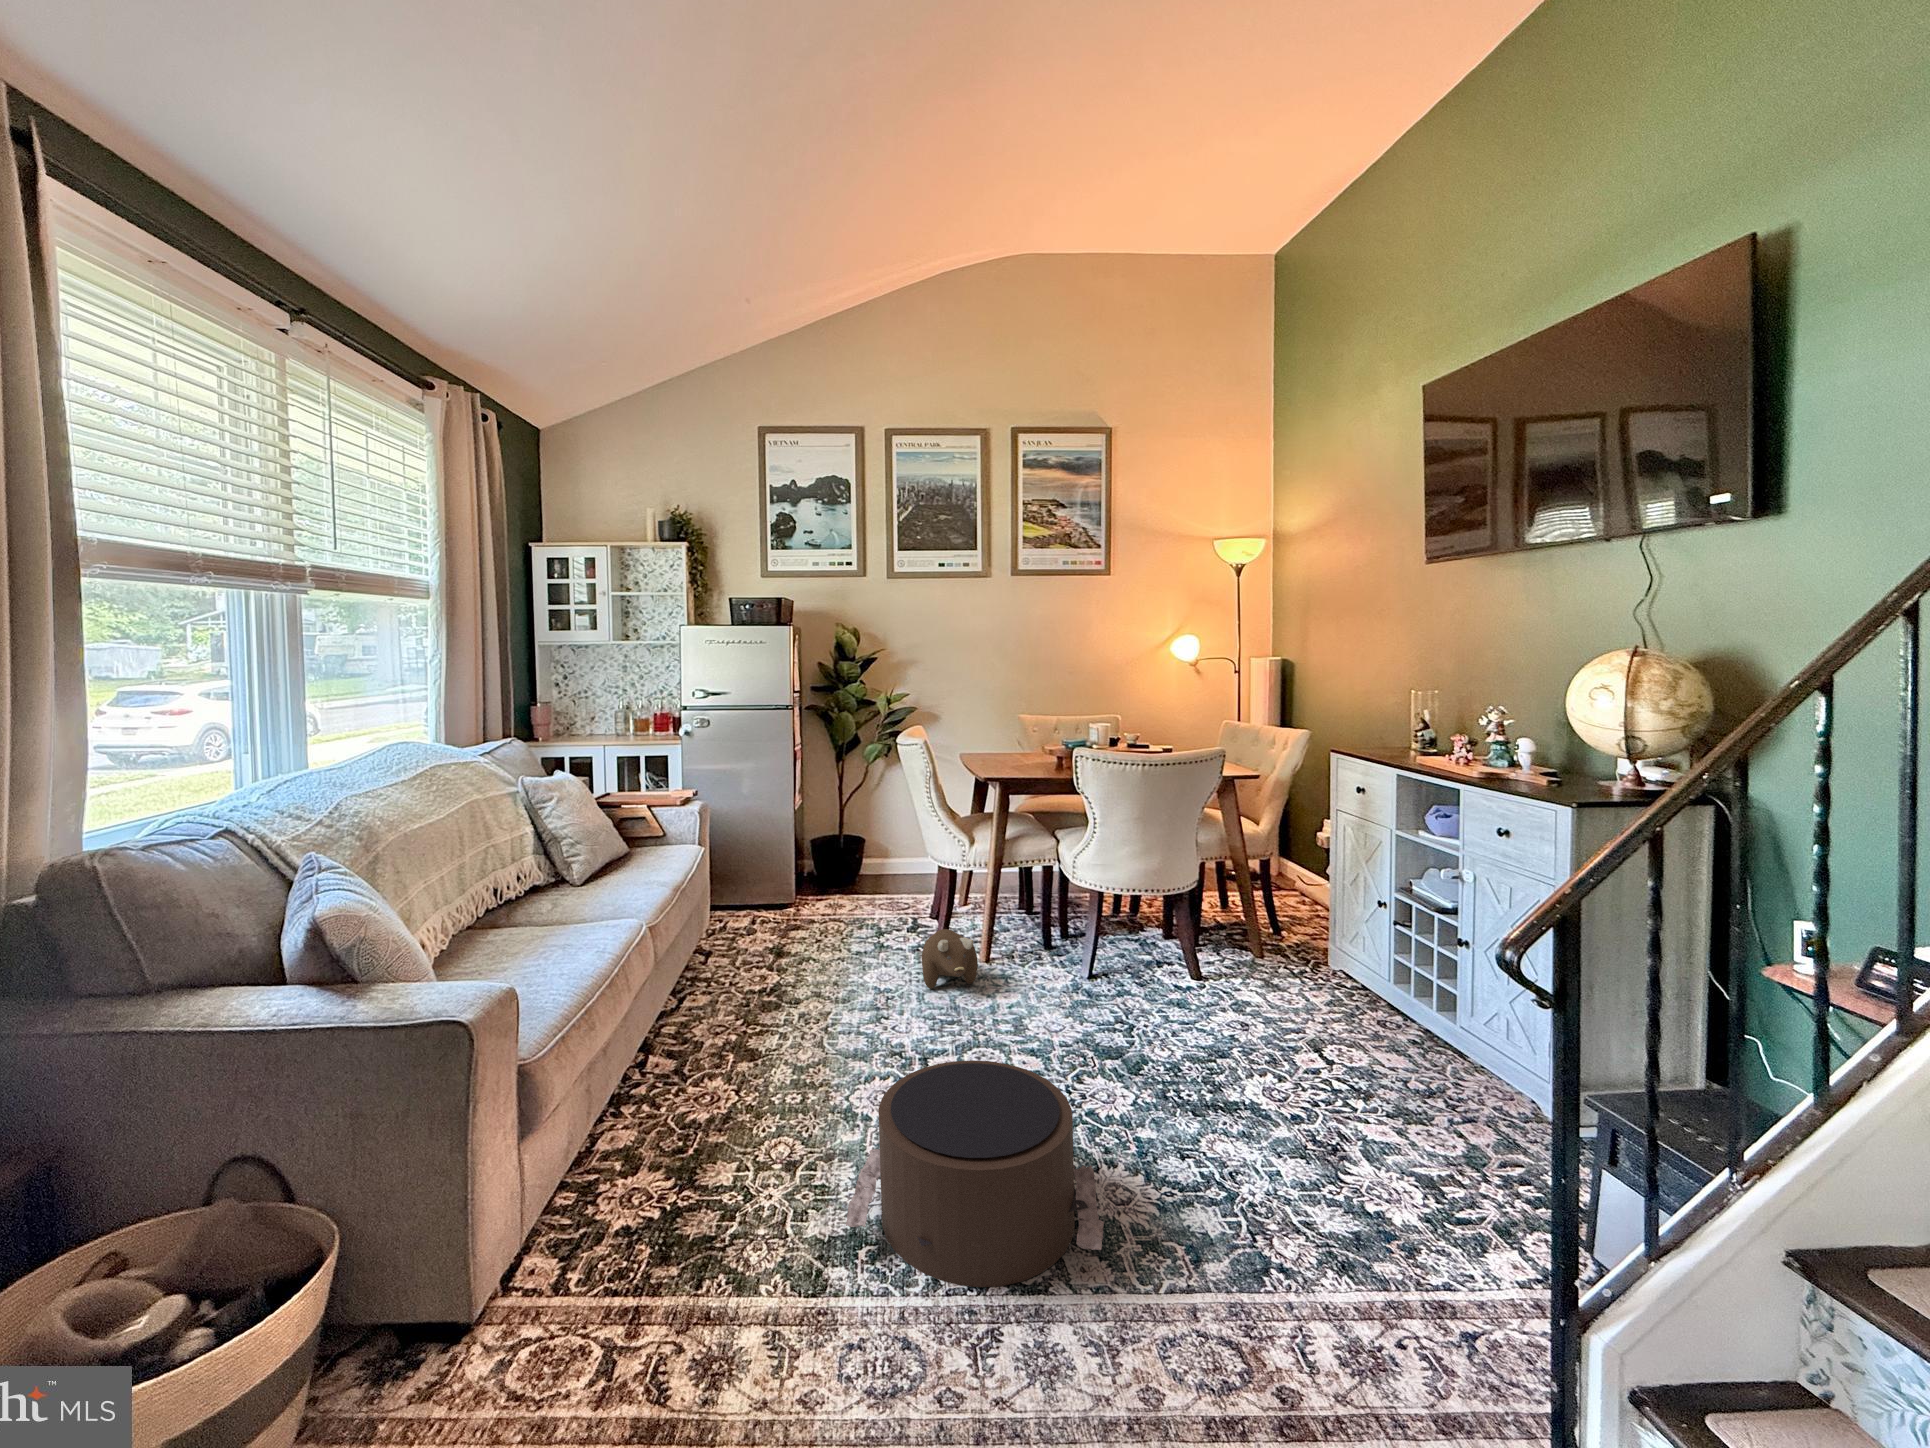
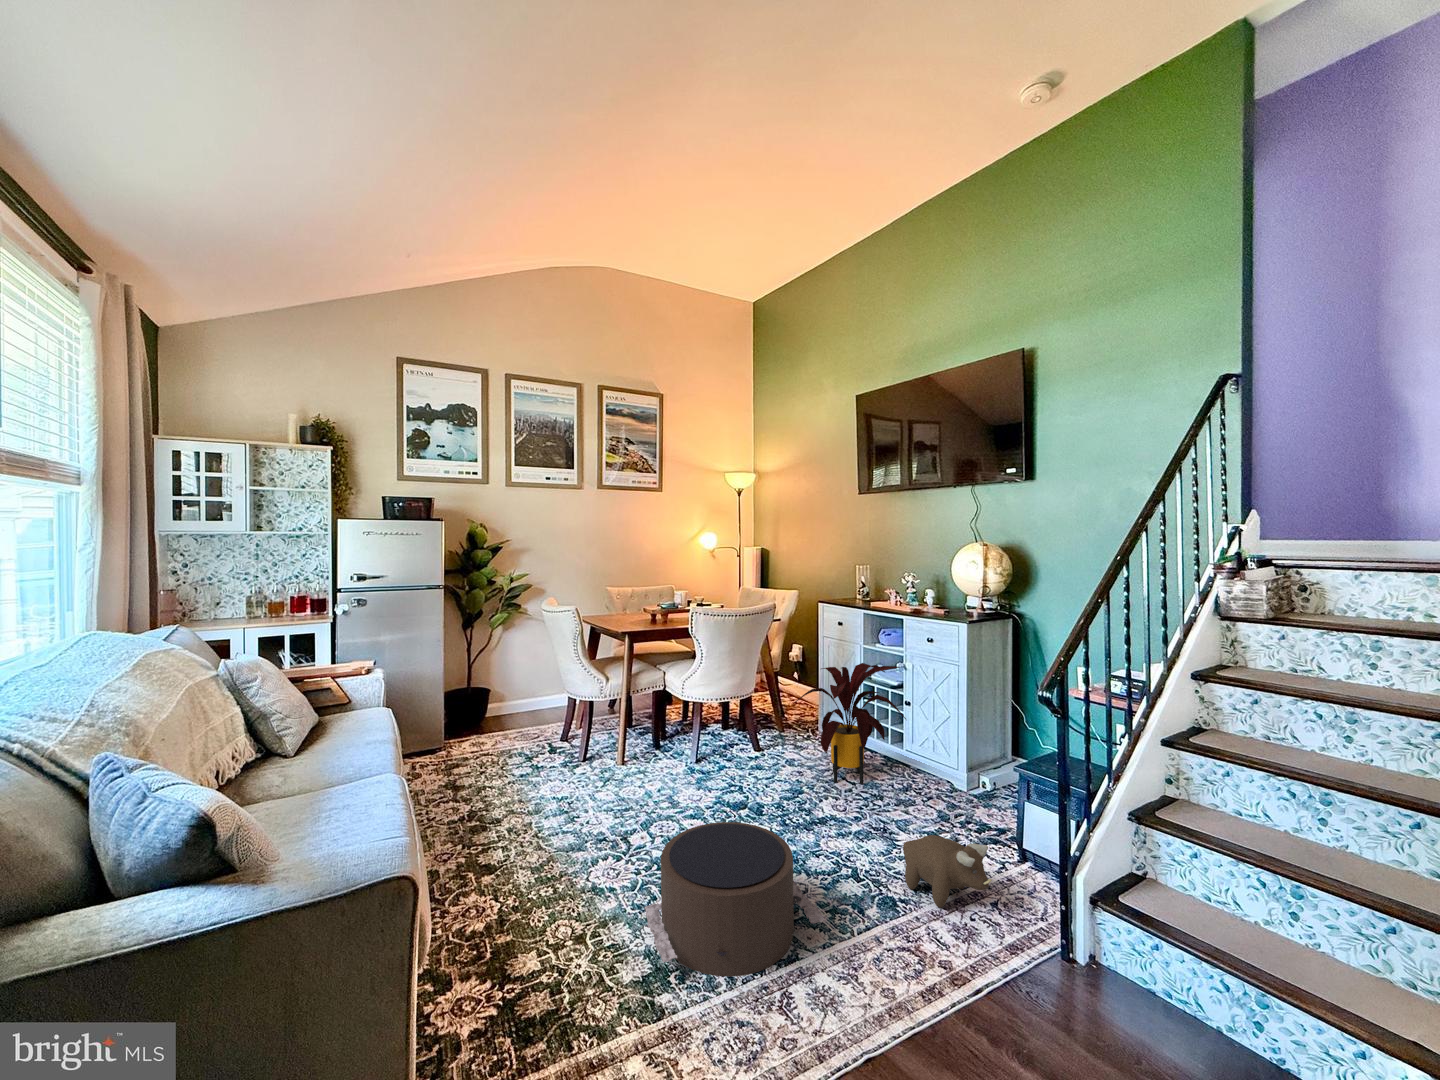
house plant: none [1230,860,1439,1066] -> present [794,663,906,784]
plush toy: present [922,929,978,989] -> present [903,835,992,908]

